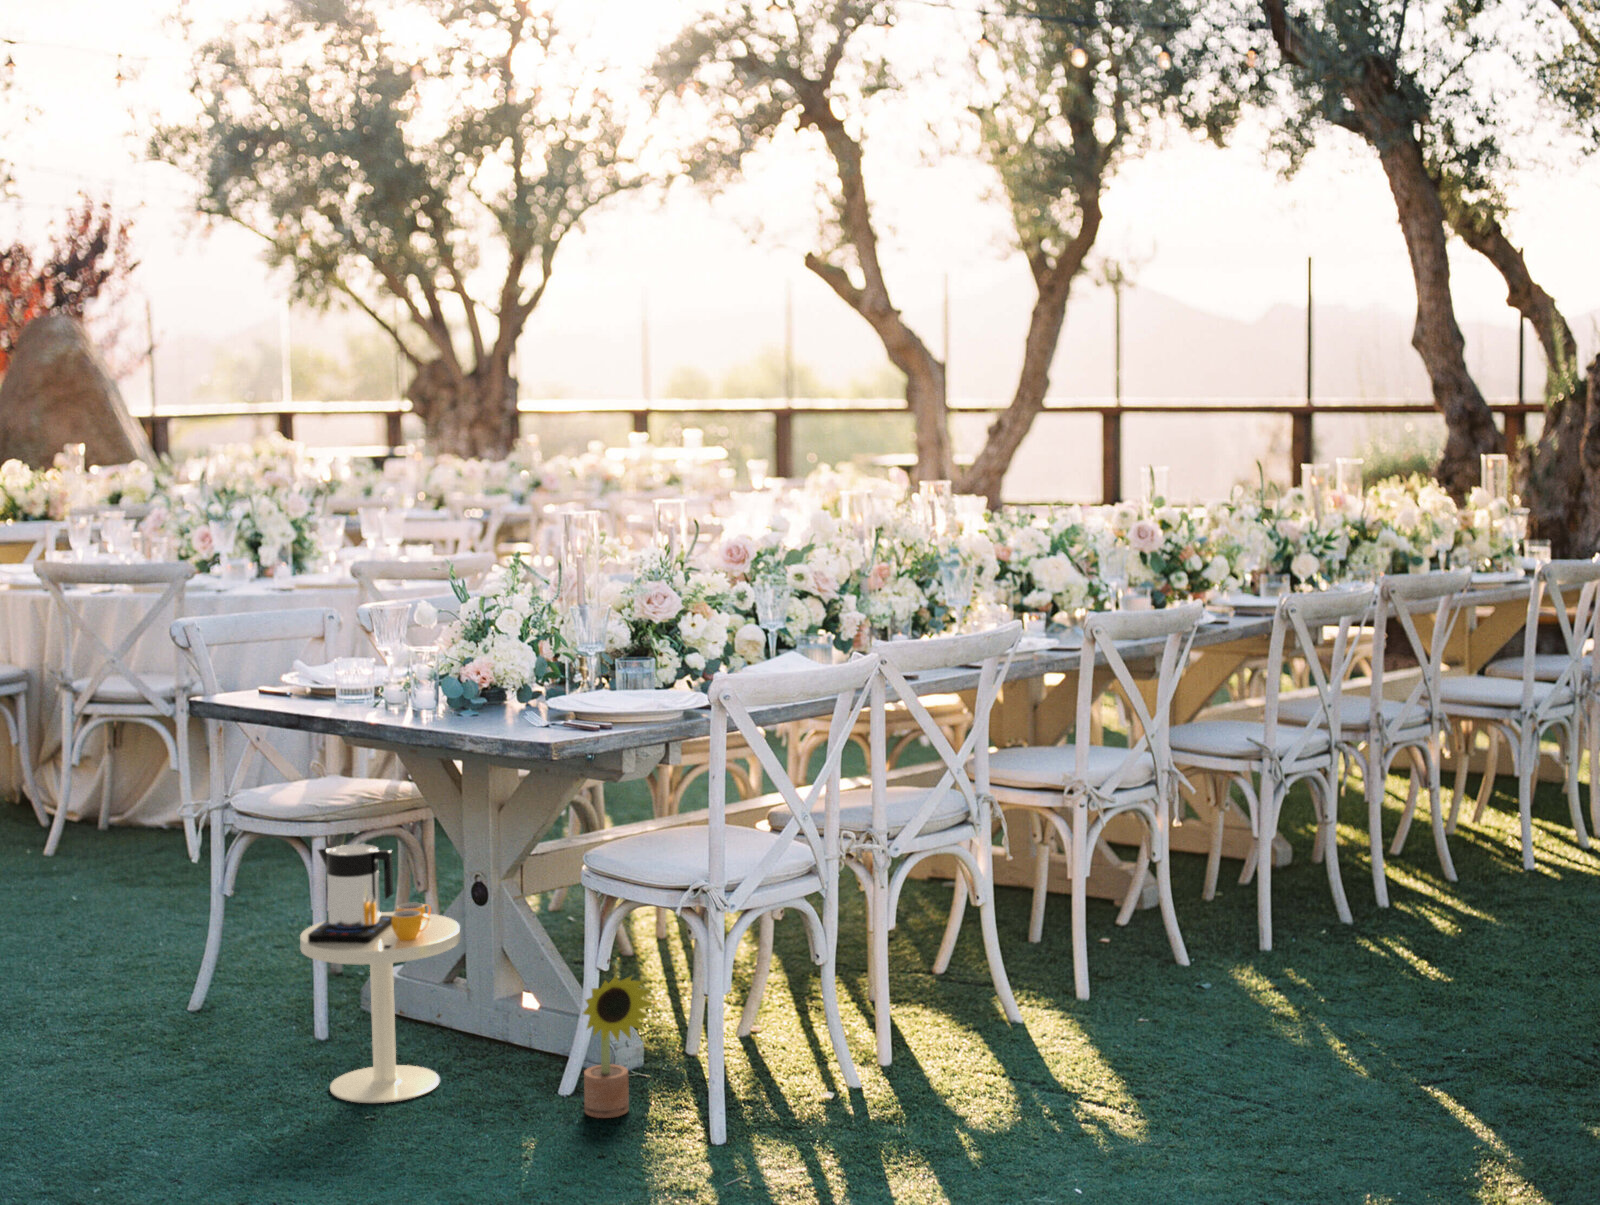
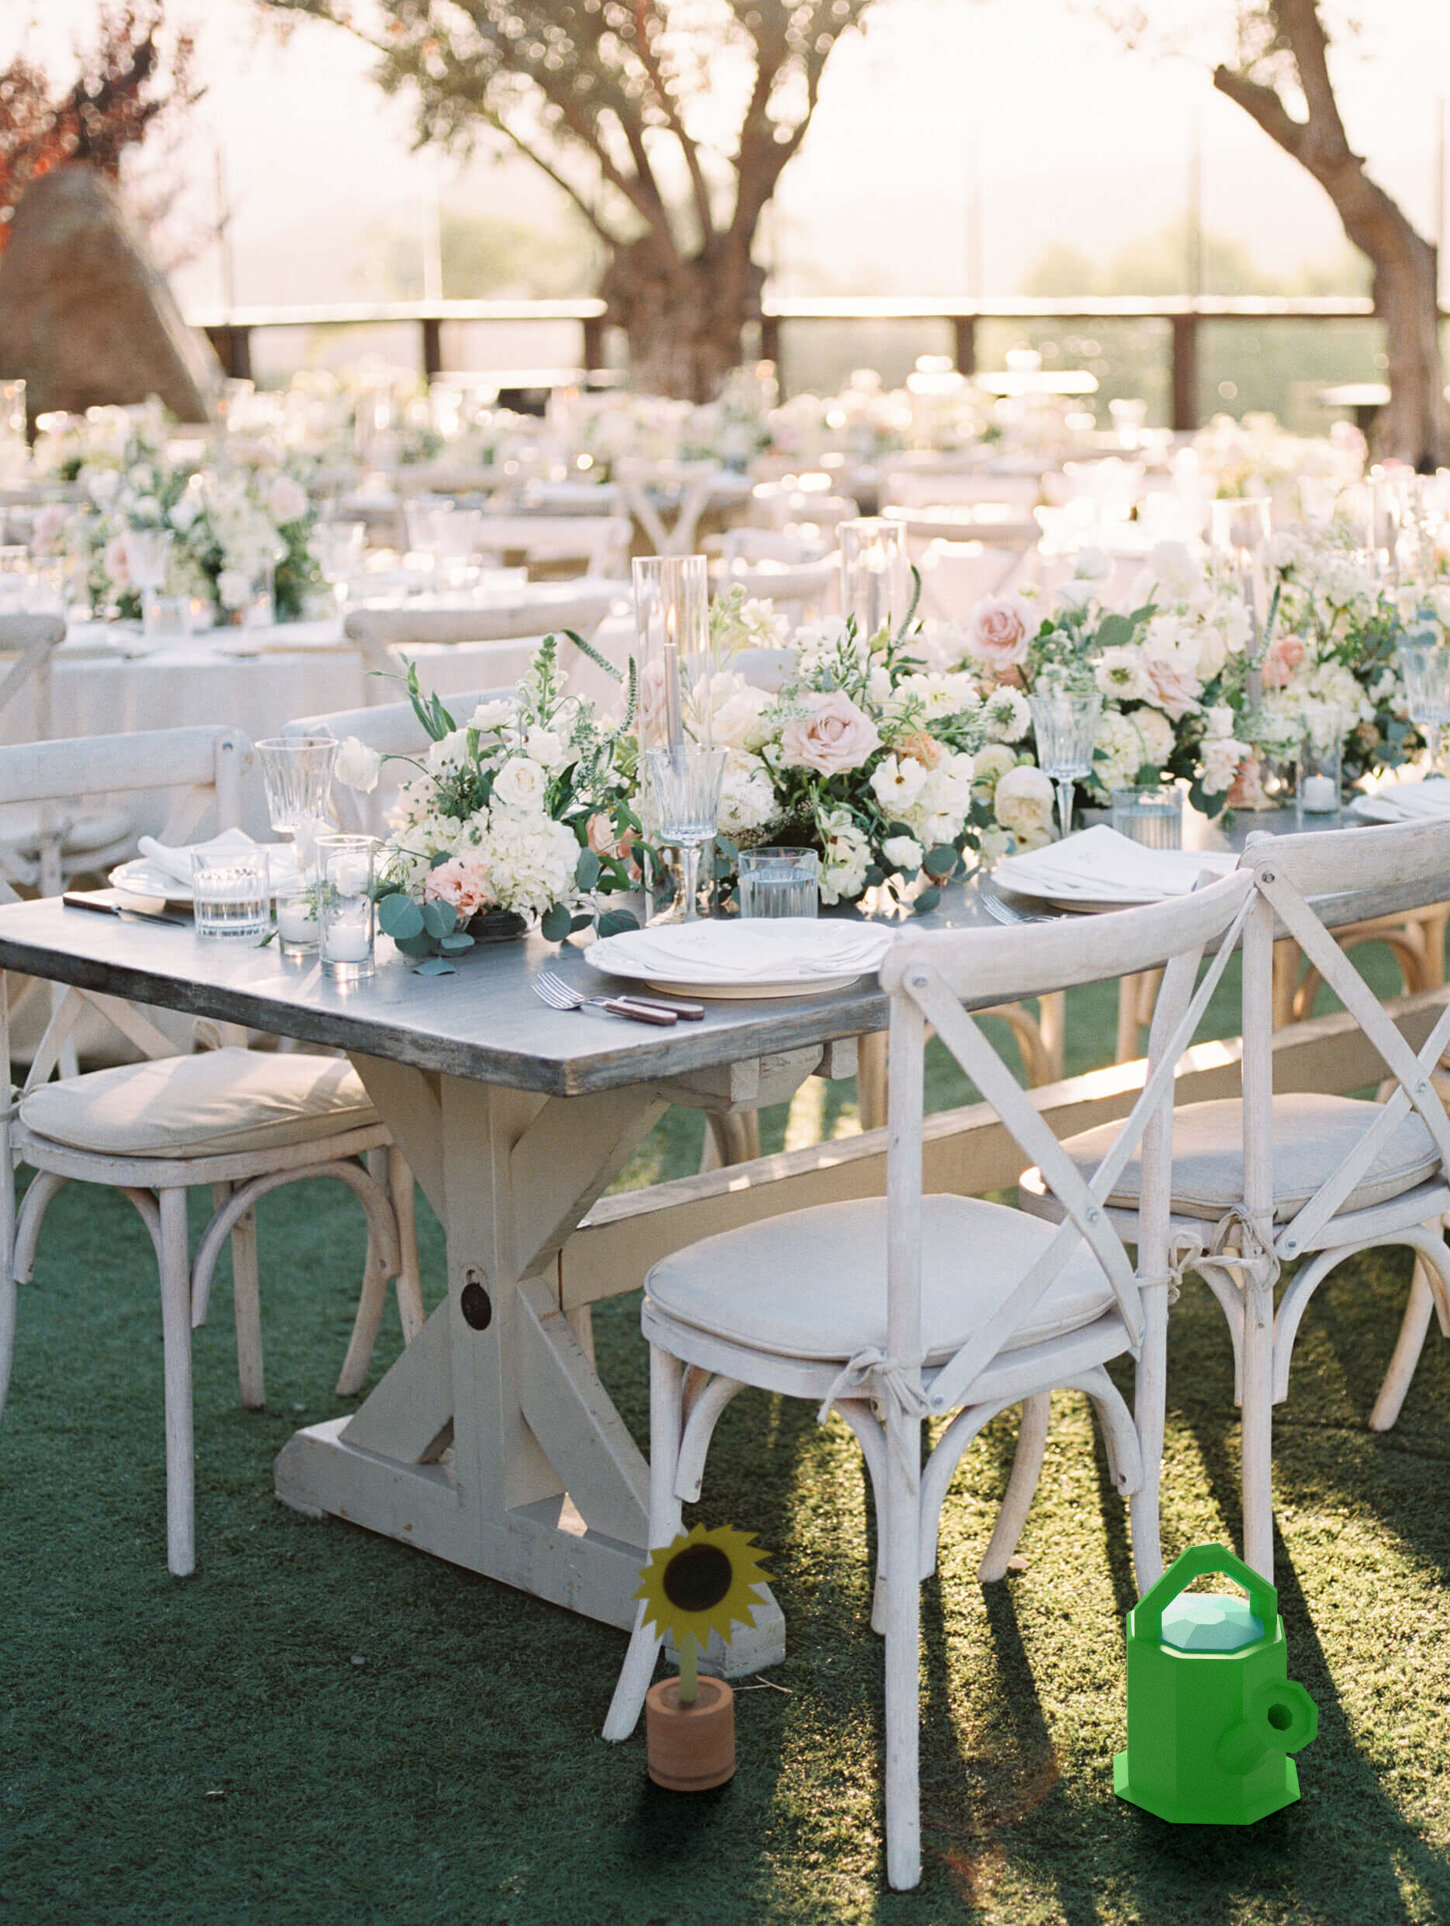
side table: present [300,844,460,1103] -> none [118,1218,425,1721]
watering can: none [816,982,919,1118] -> present [1113,1543,1319,1825]

